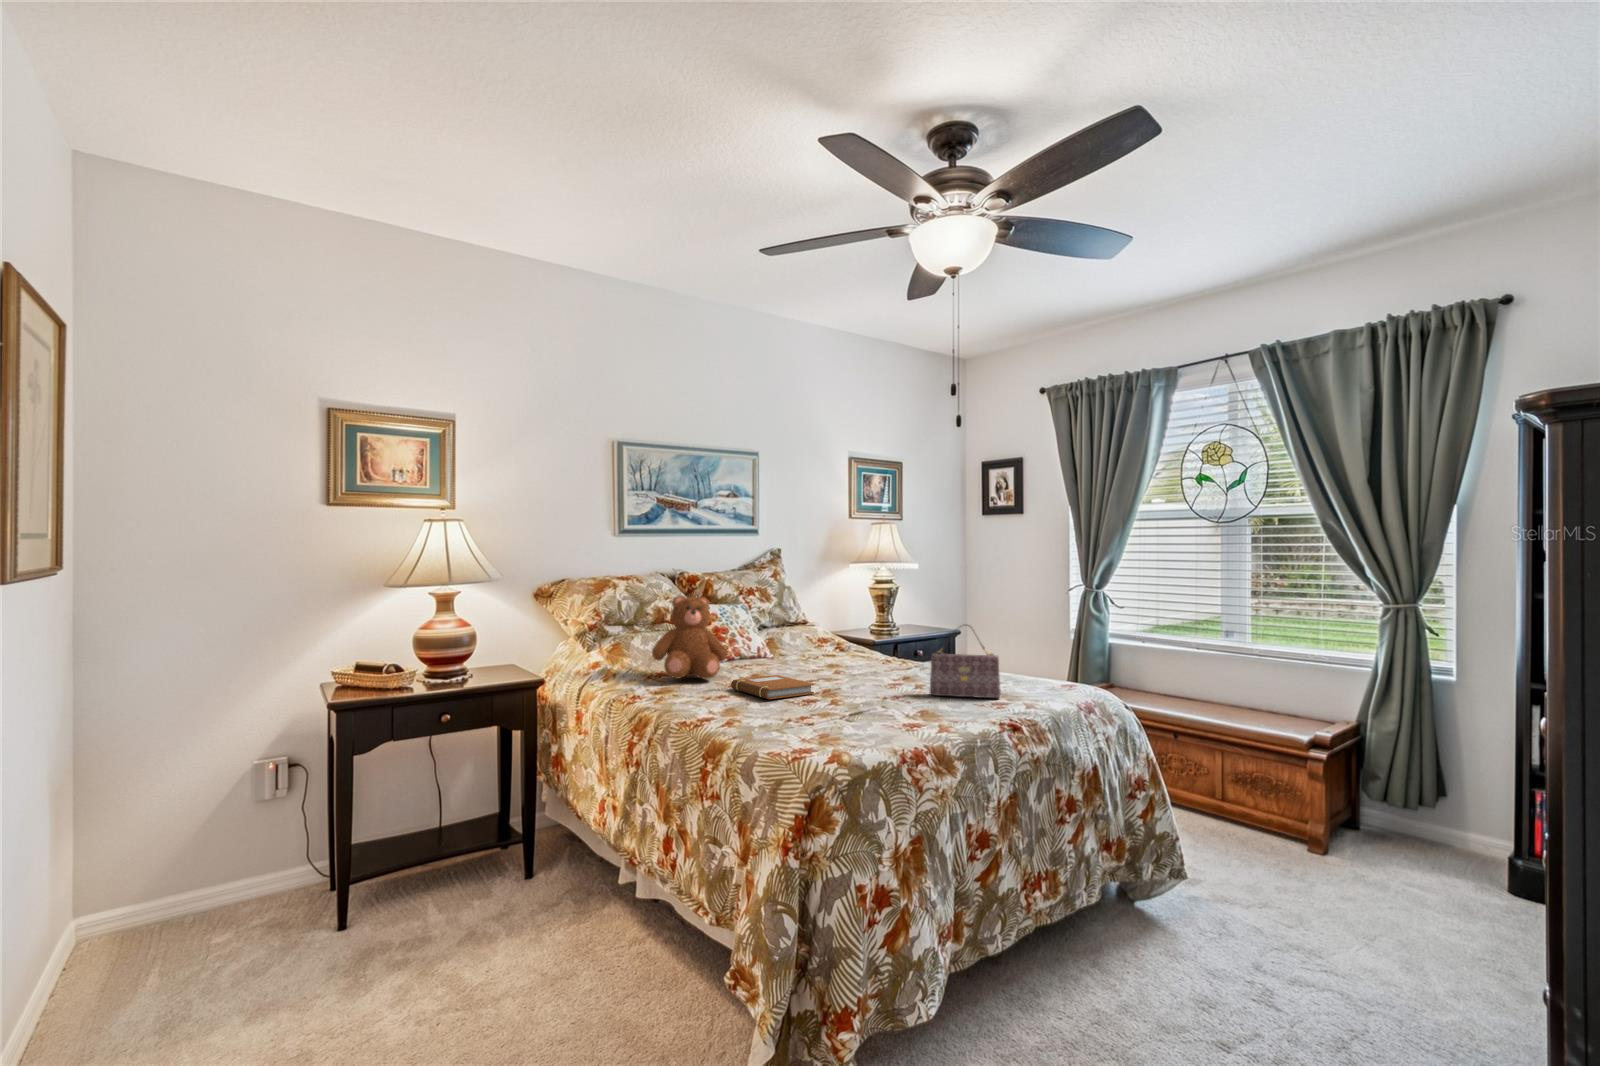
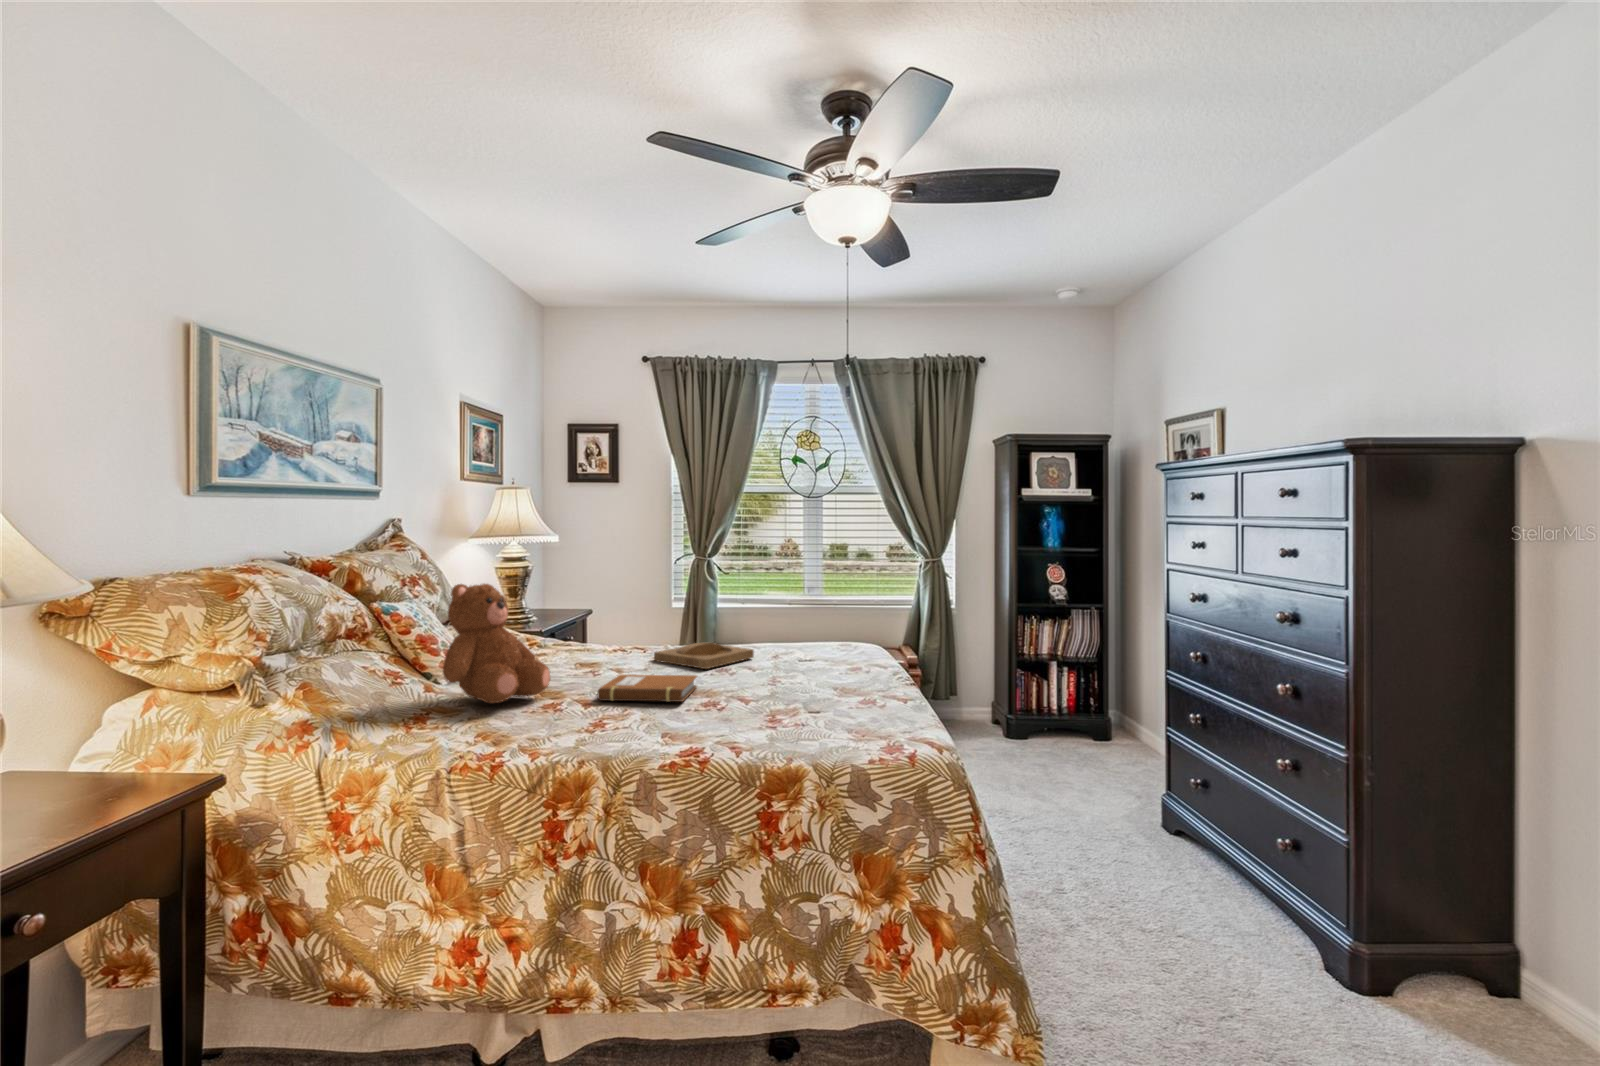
handbag: present [930,625,1001,698] -> none [787,592,848,667]
tray: none [851,663,925,684] -> present [654,643,754,669]

